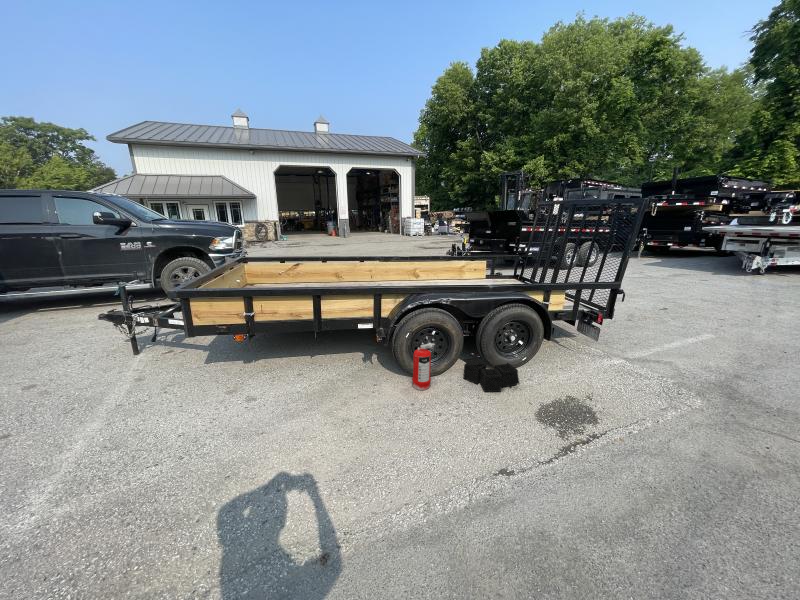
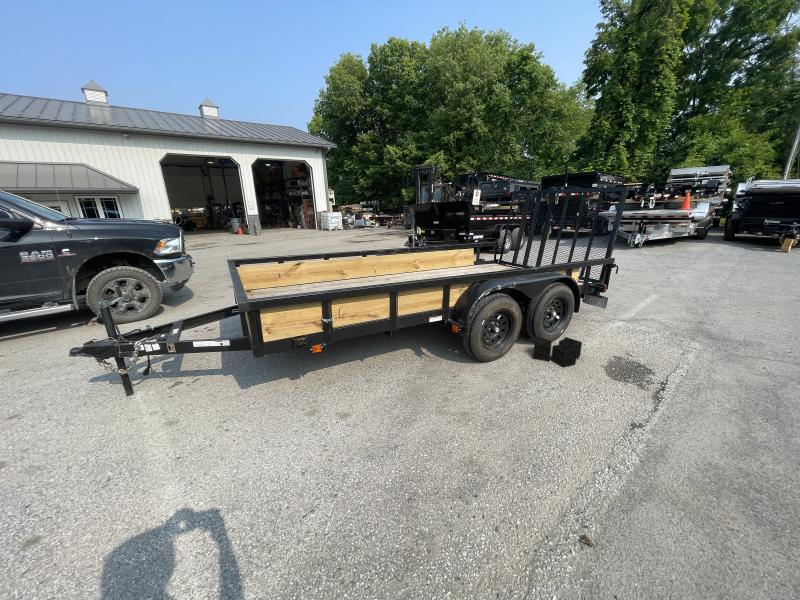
fire extinguisher: present [412,343,435,390] -> none [496,327,519,376]

